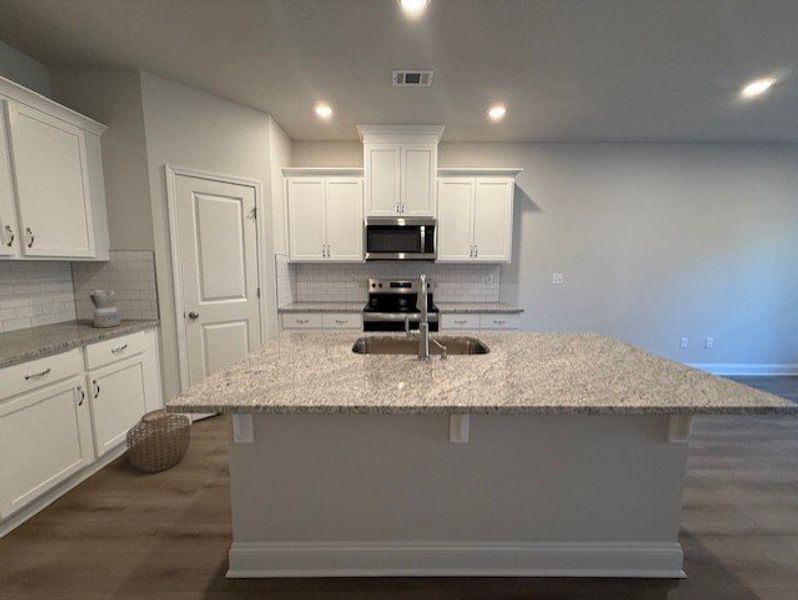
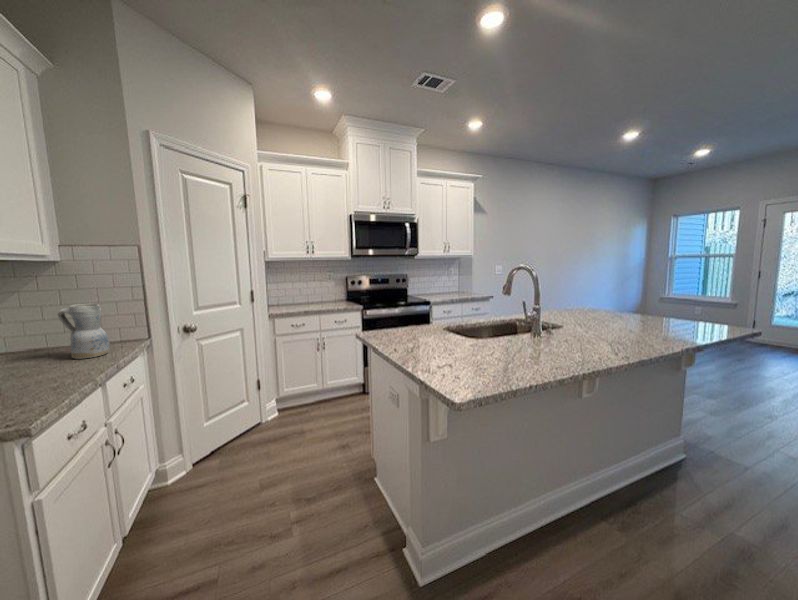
woven basket: present [126,409,190,472] -> none [164,448,242,535]

